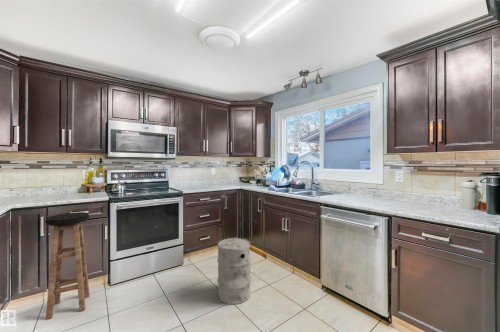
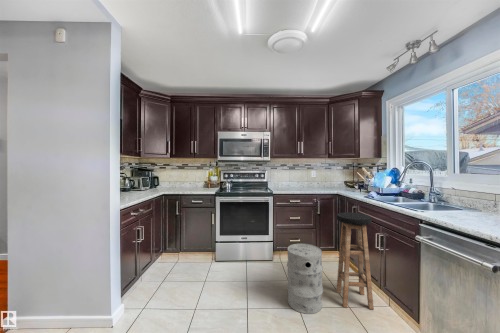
bar stool: present [45,212,90,319] -> present [336,212,374,309]

